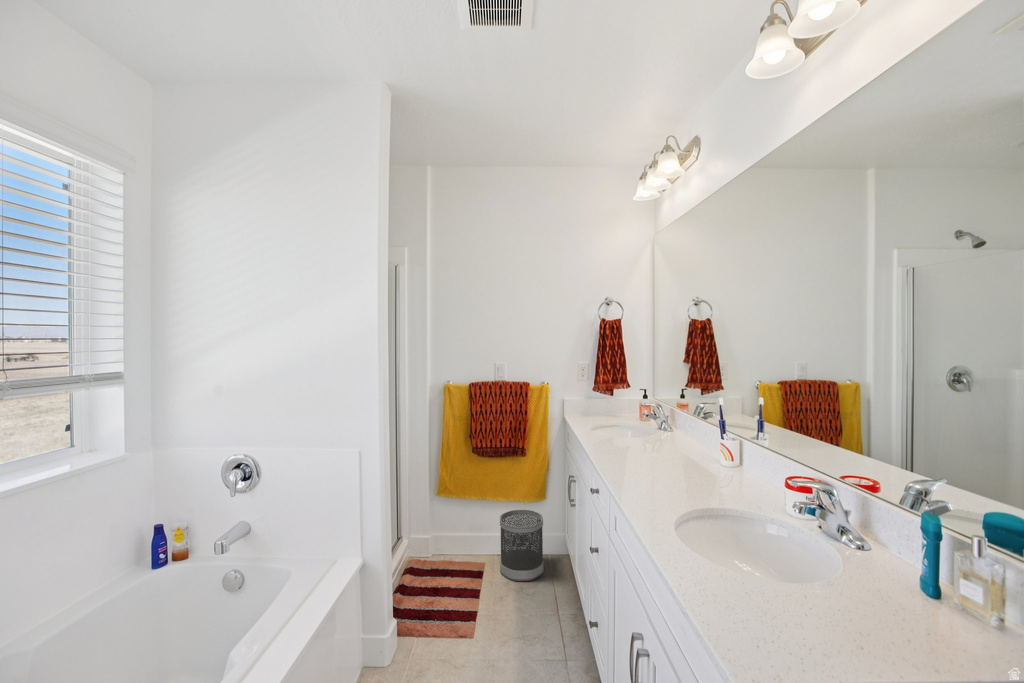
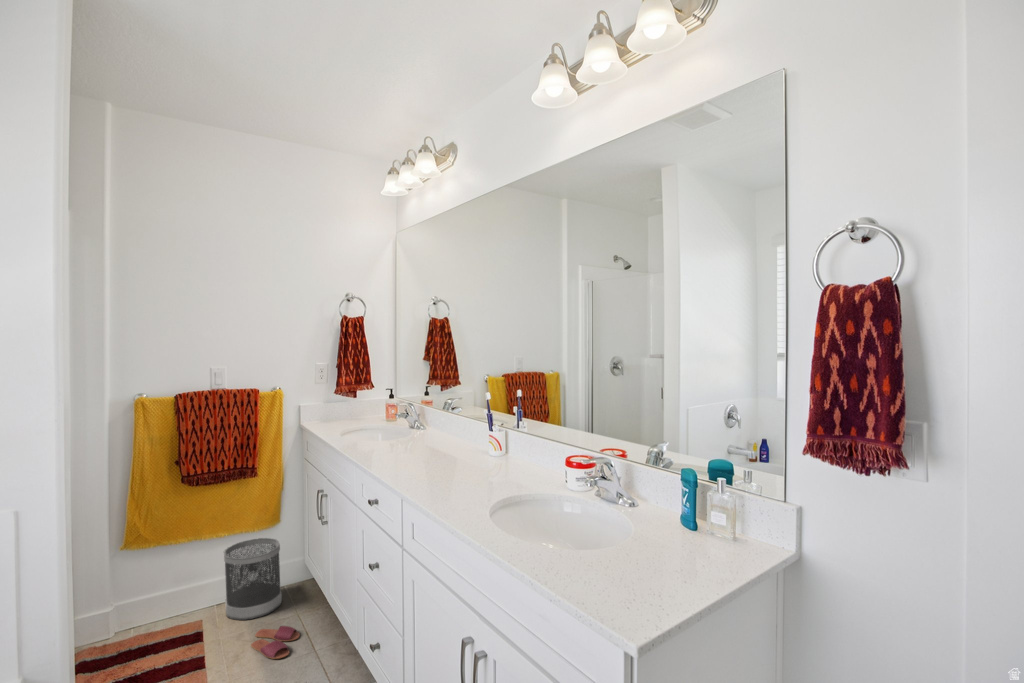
slippers: none [515,595,556,632] -> present [251,626,300,659]

